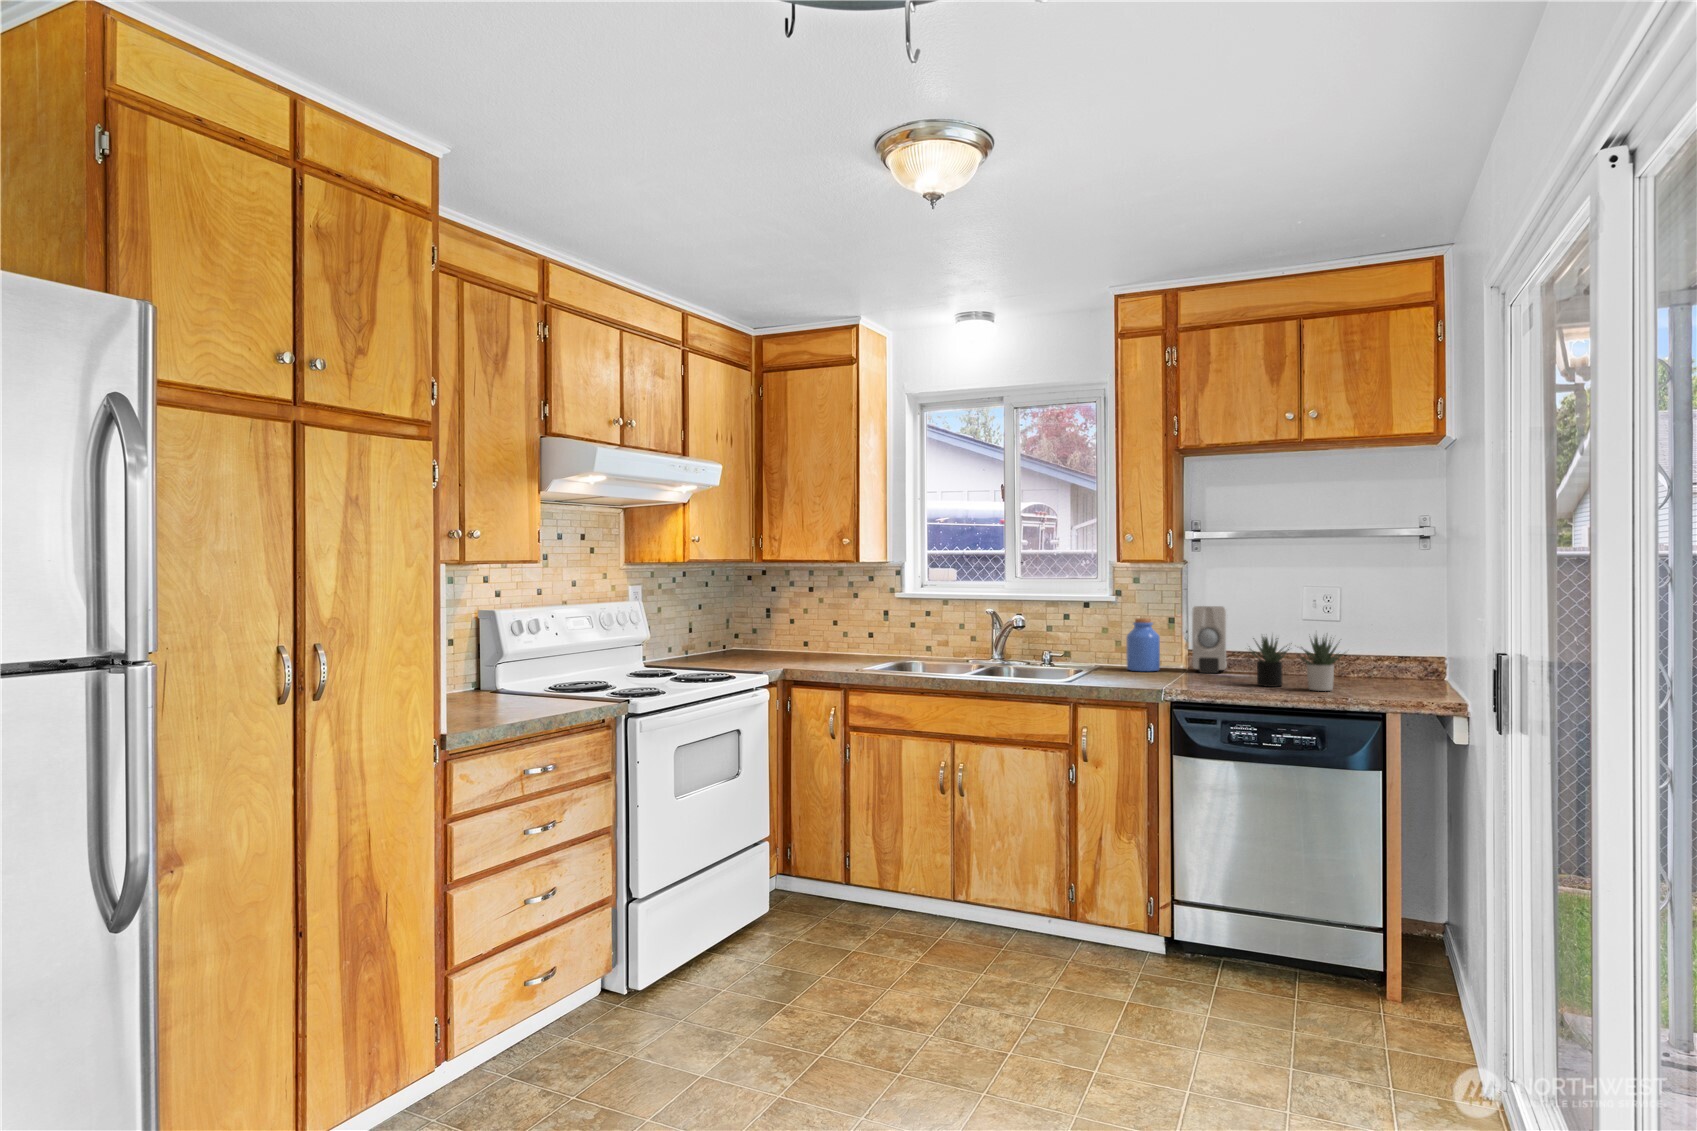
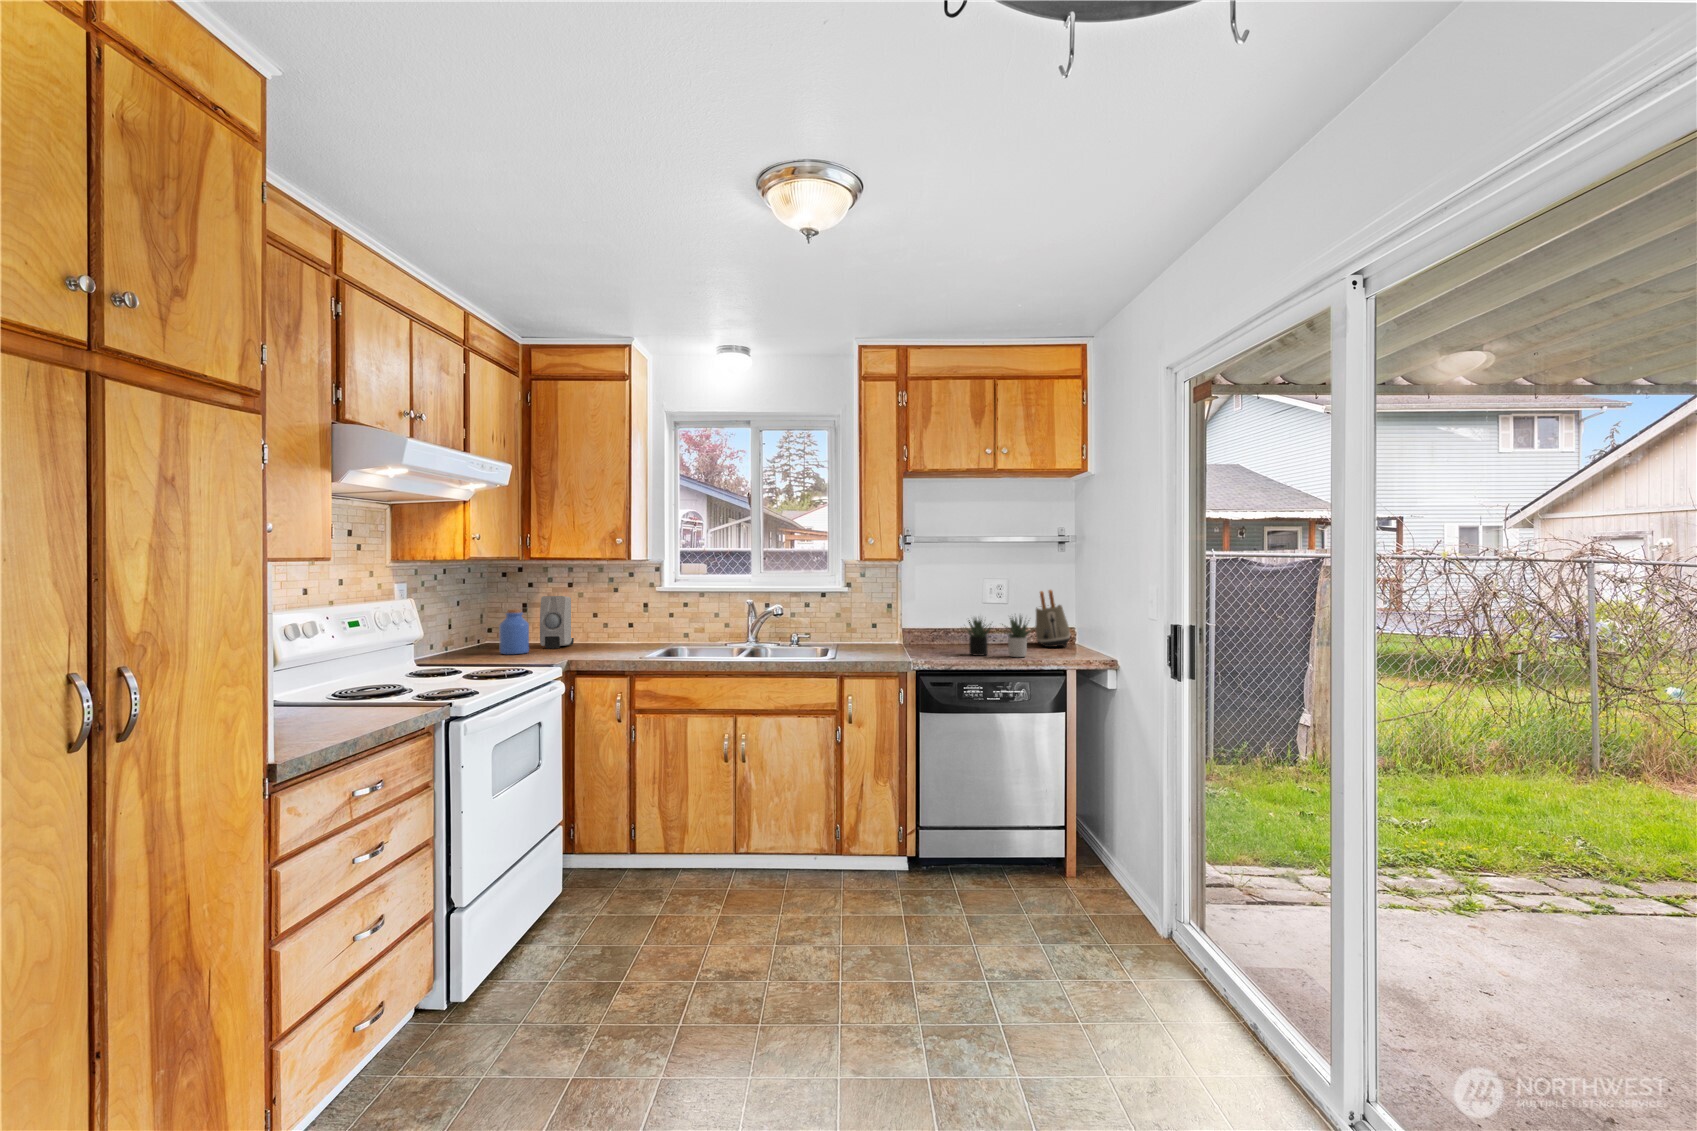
toaster: none [1379,602,1434,682] -> present [1035,590,1071,647]
soap dispenser: present [1192,606,1227,673] -> present [540,596,574,648]
jar: present [1126,618,1160,671] -> present [499,609,529,654]

